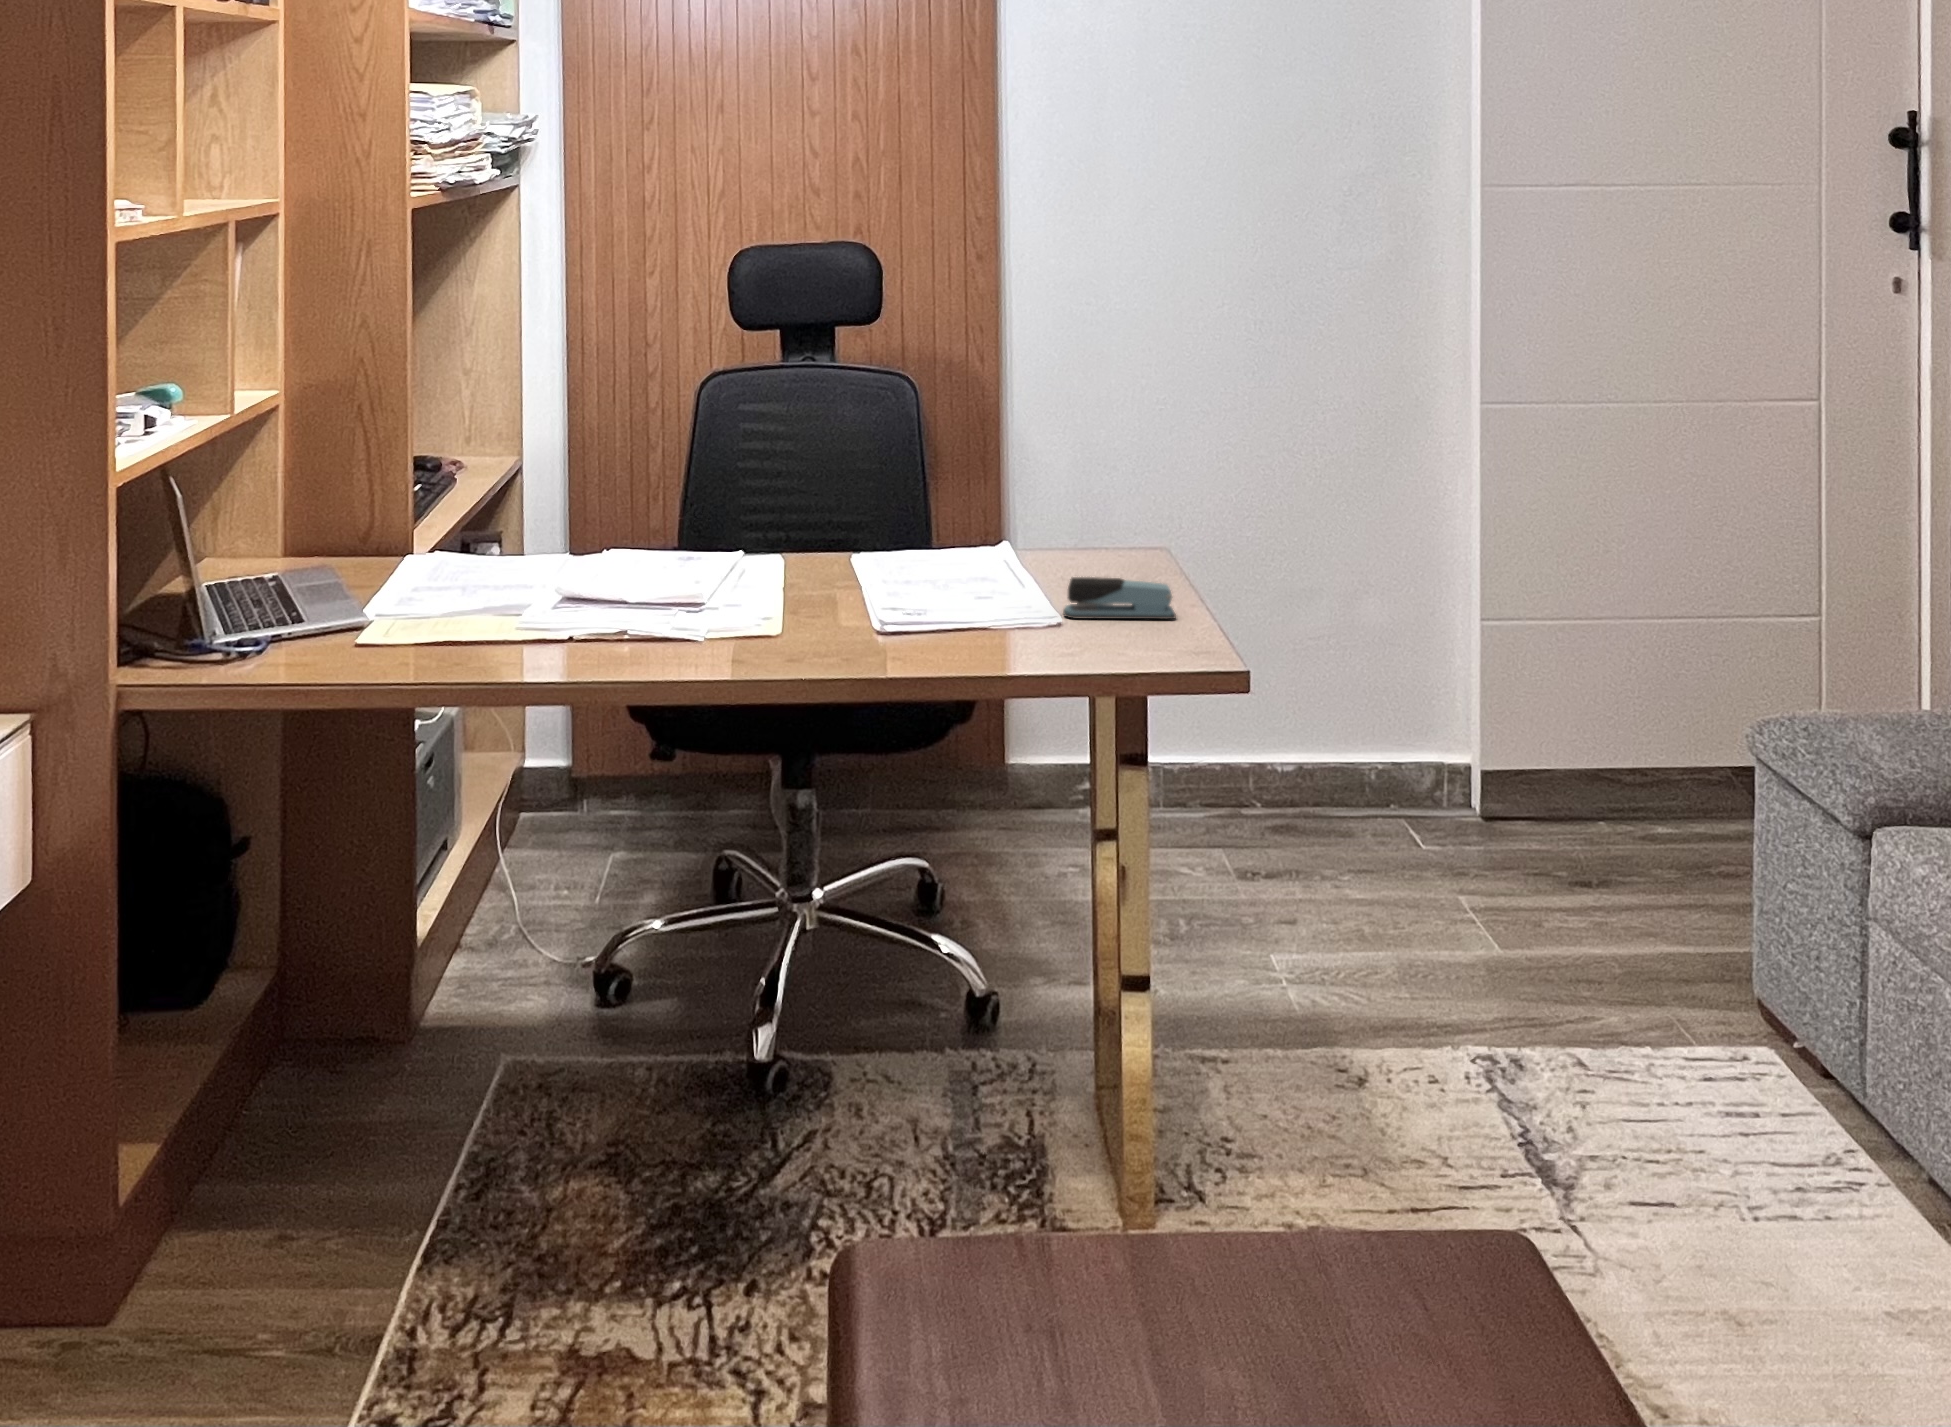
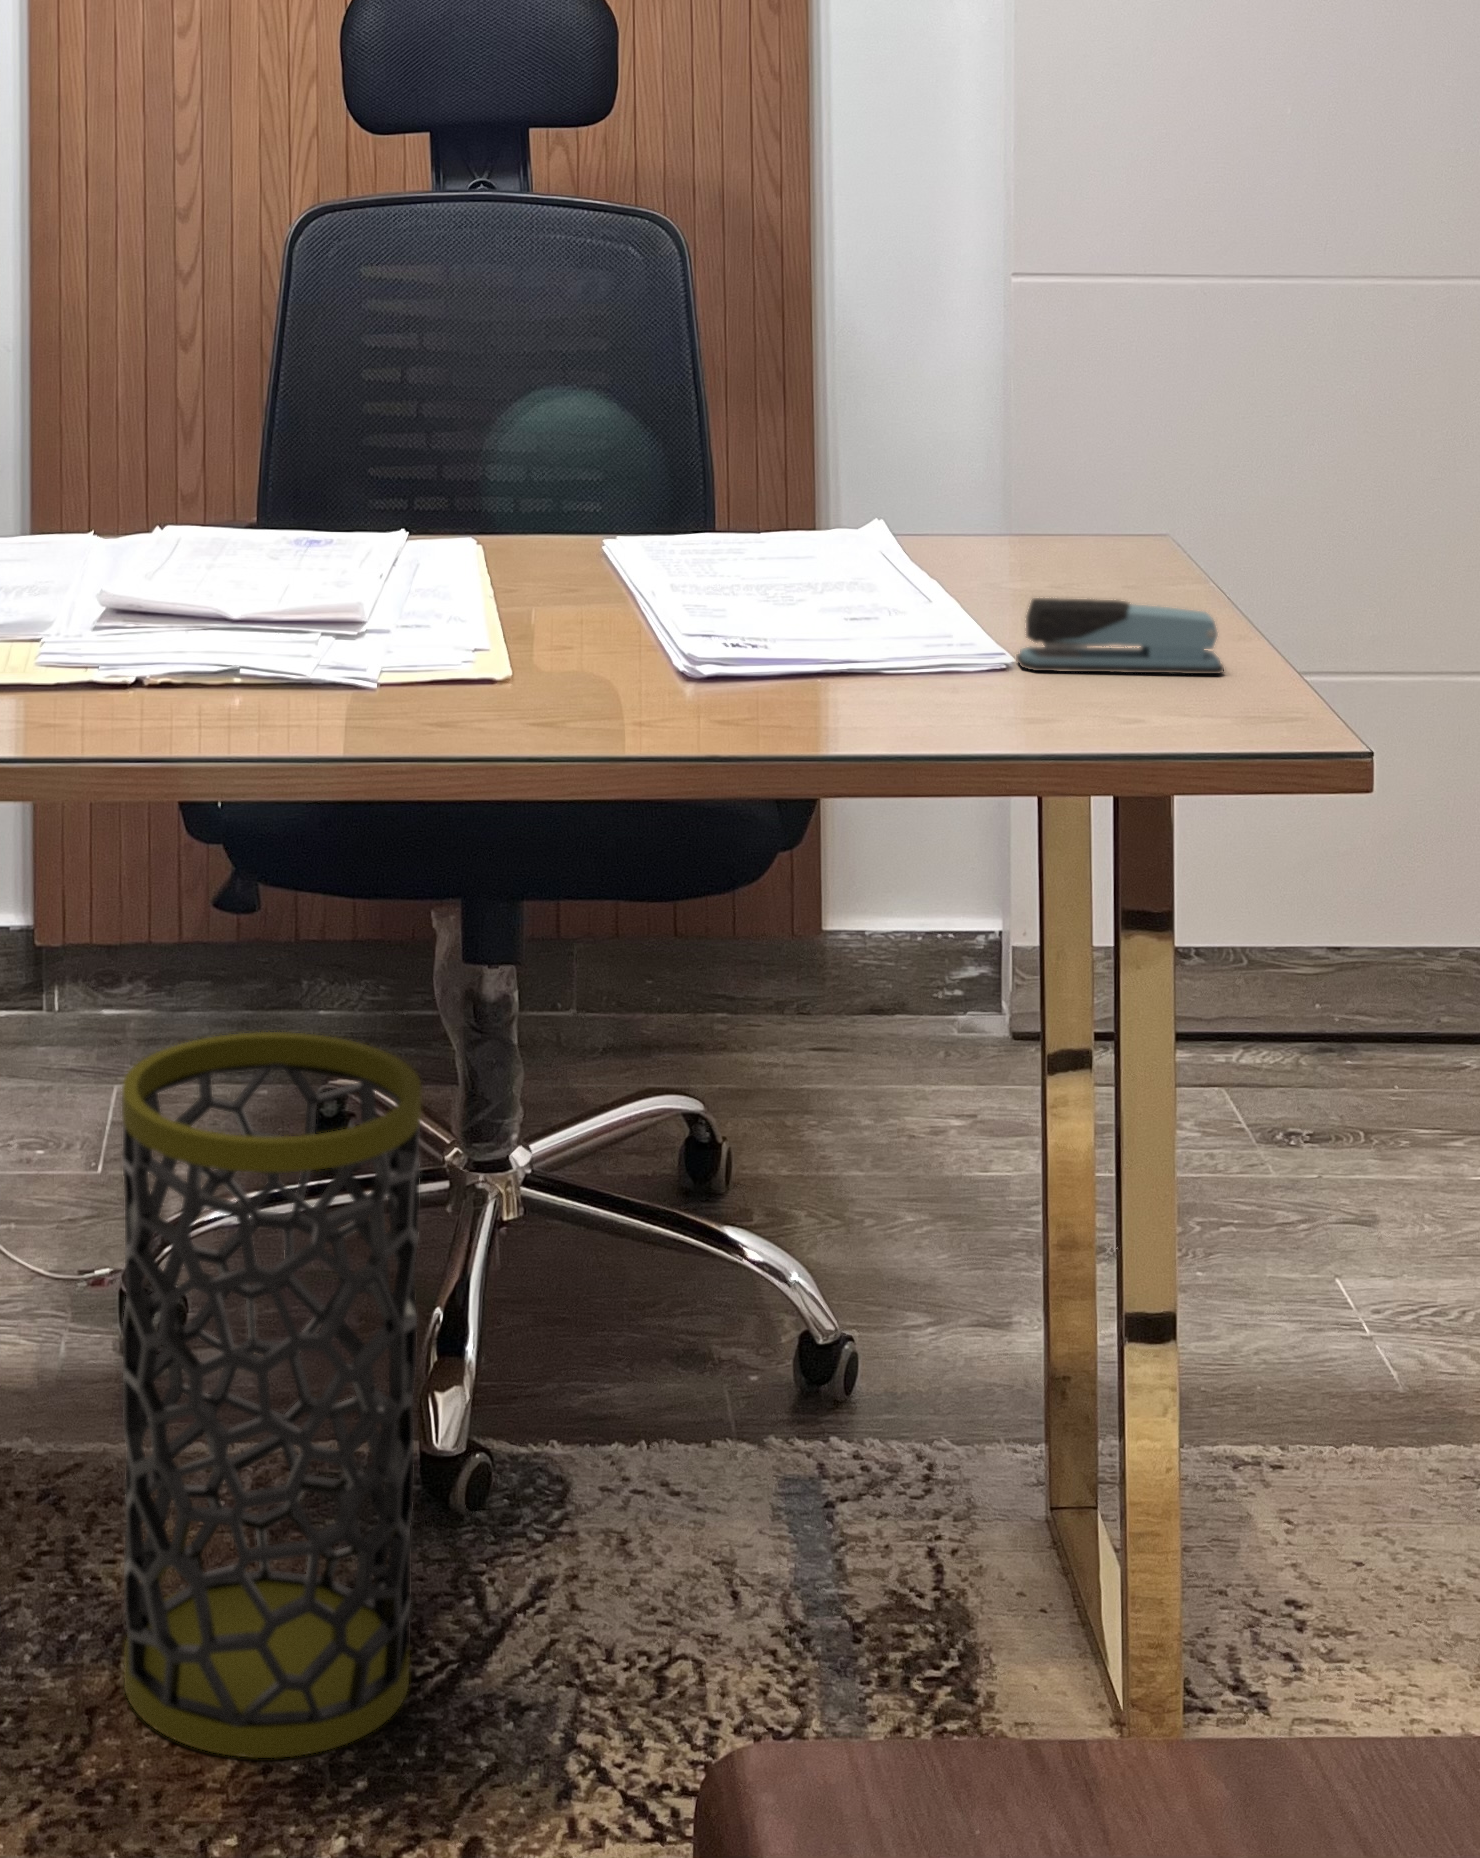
trash can: none [565,824,732,1237] -> present [122,1032,421,1758]

